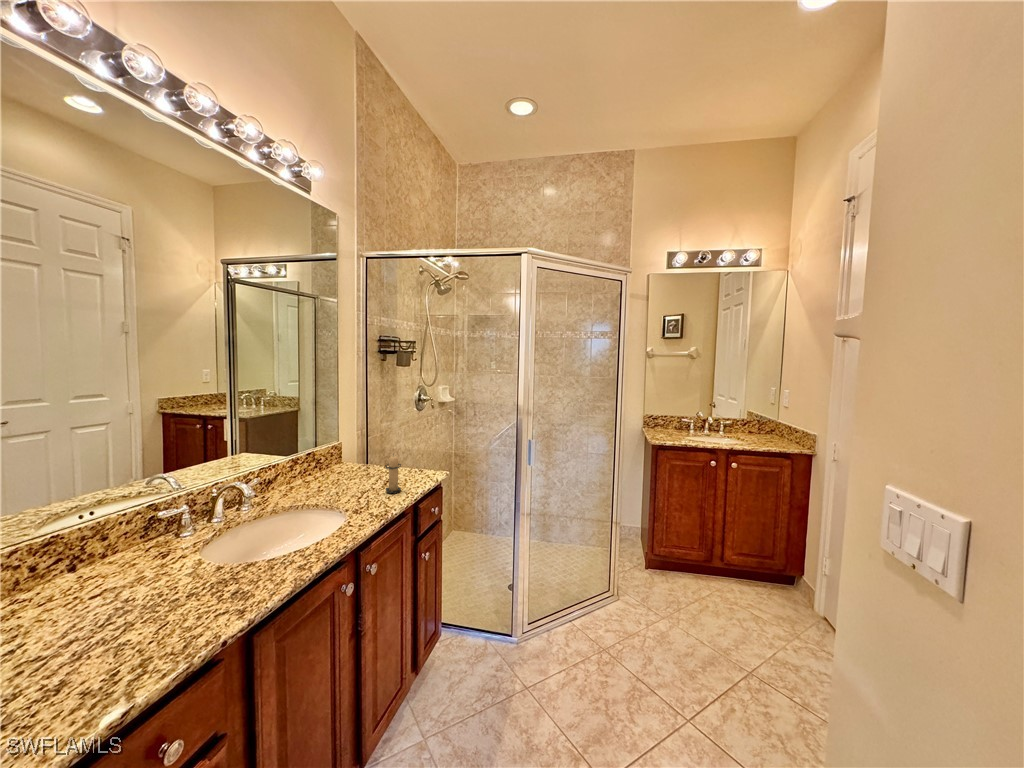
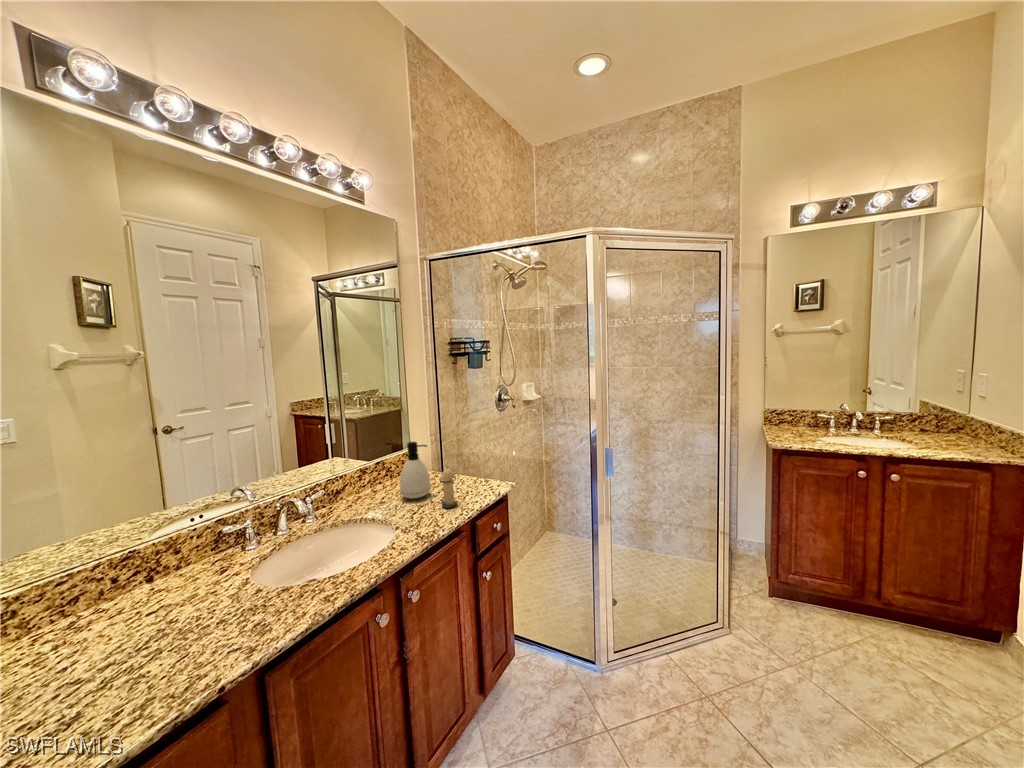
soap dispenser: none [339,432,370,487] -> present [400,442,431,498]

